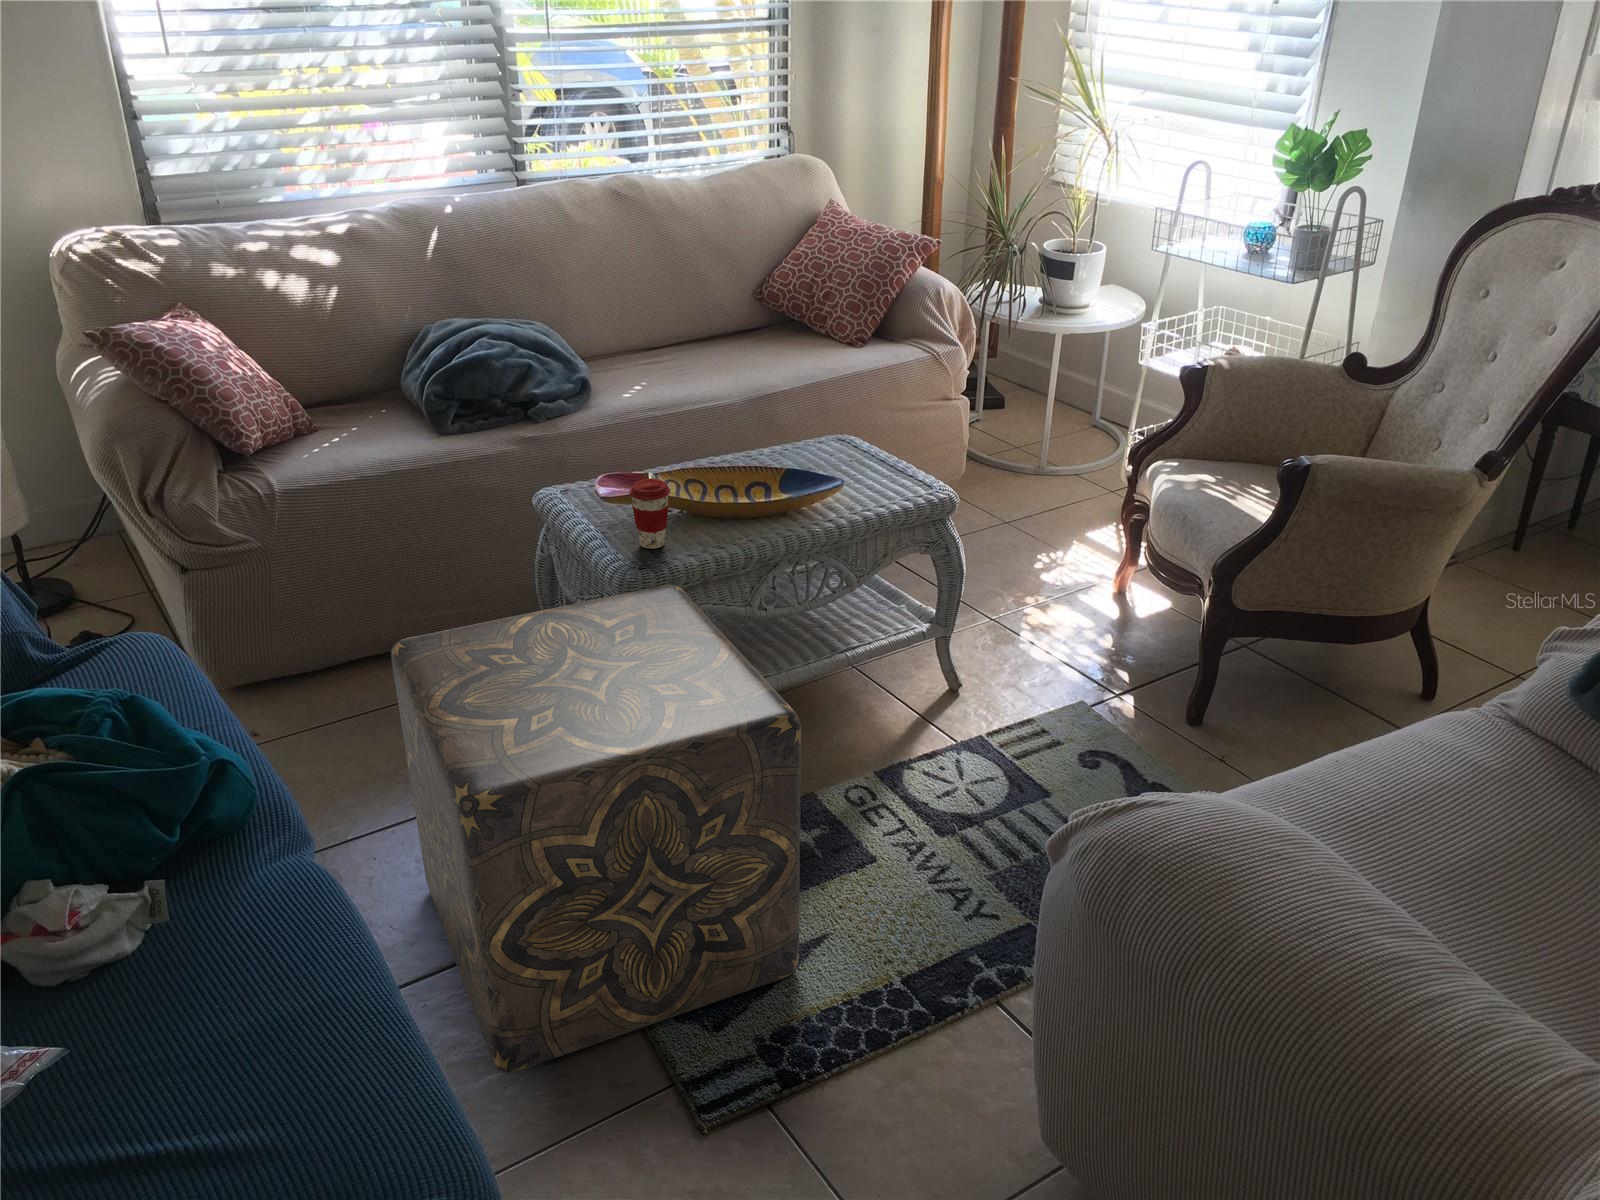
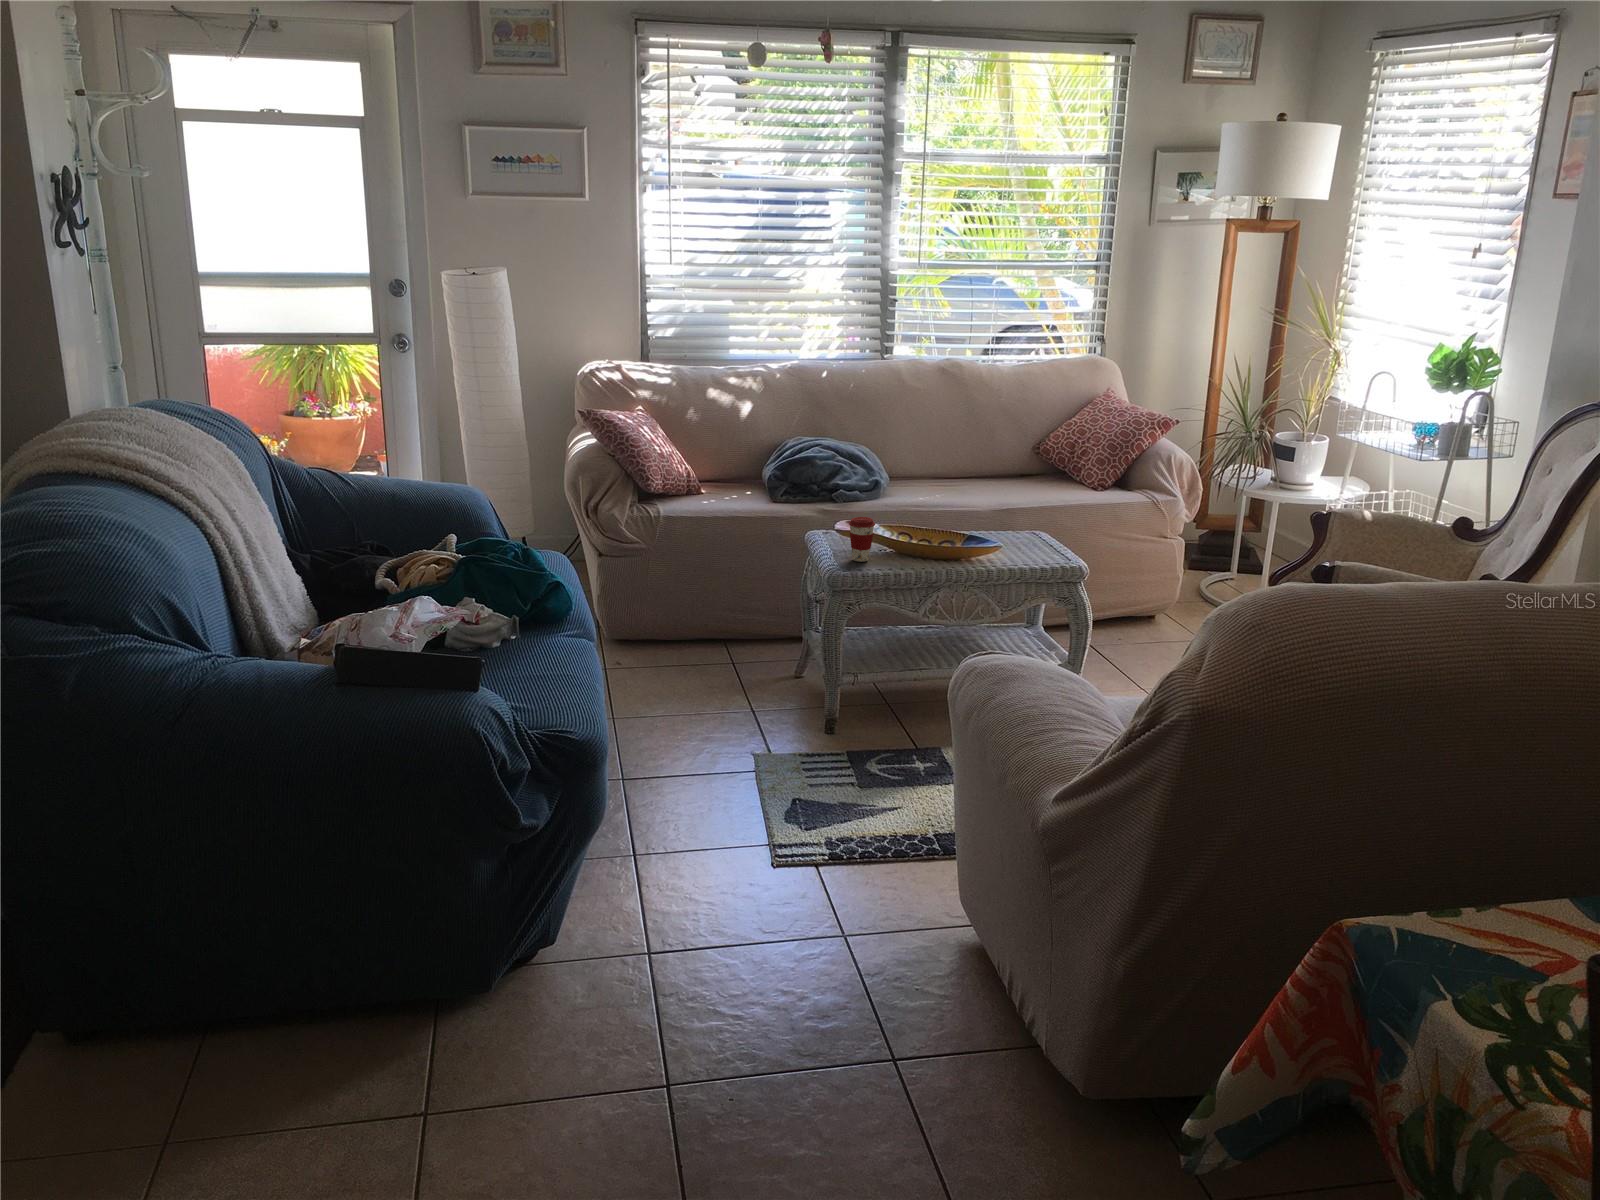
ottoman: present [391,585,801,1073] -> none [673,573,882,819]

